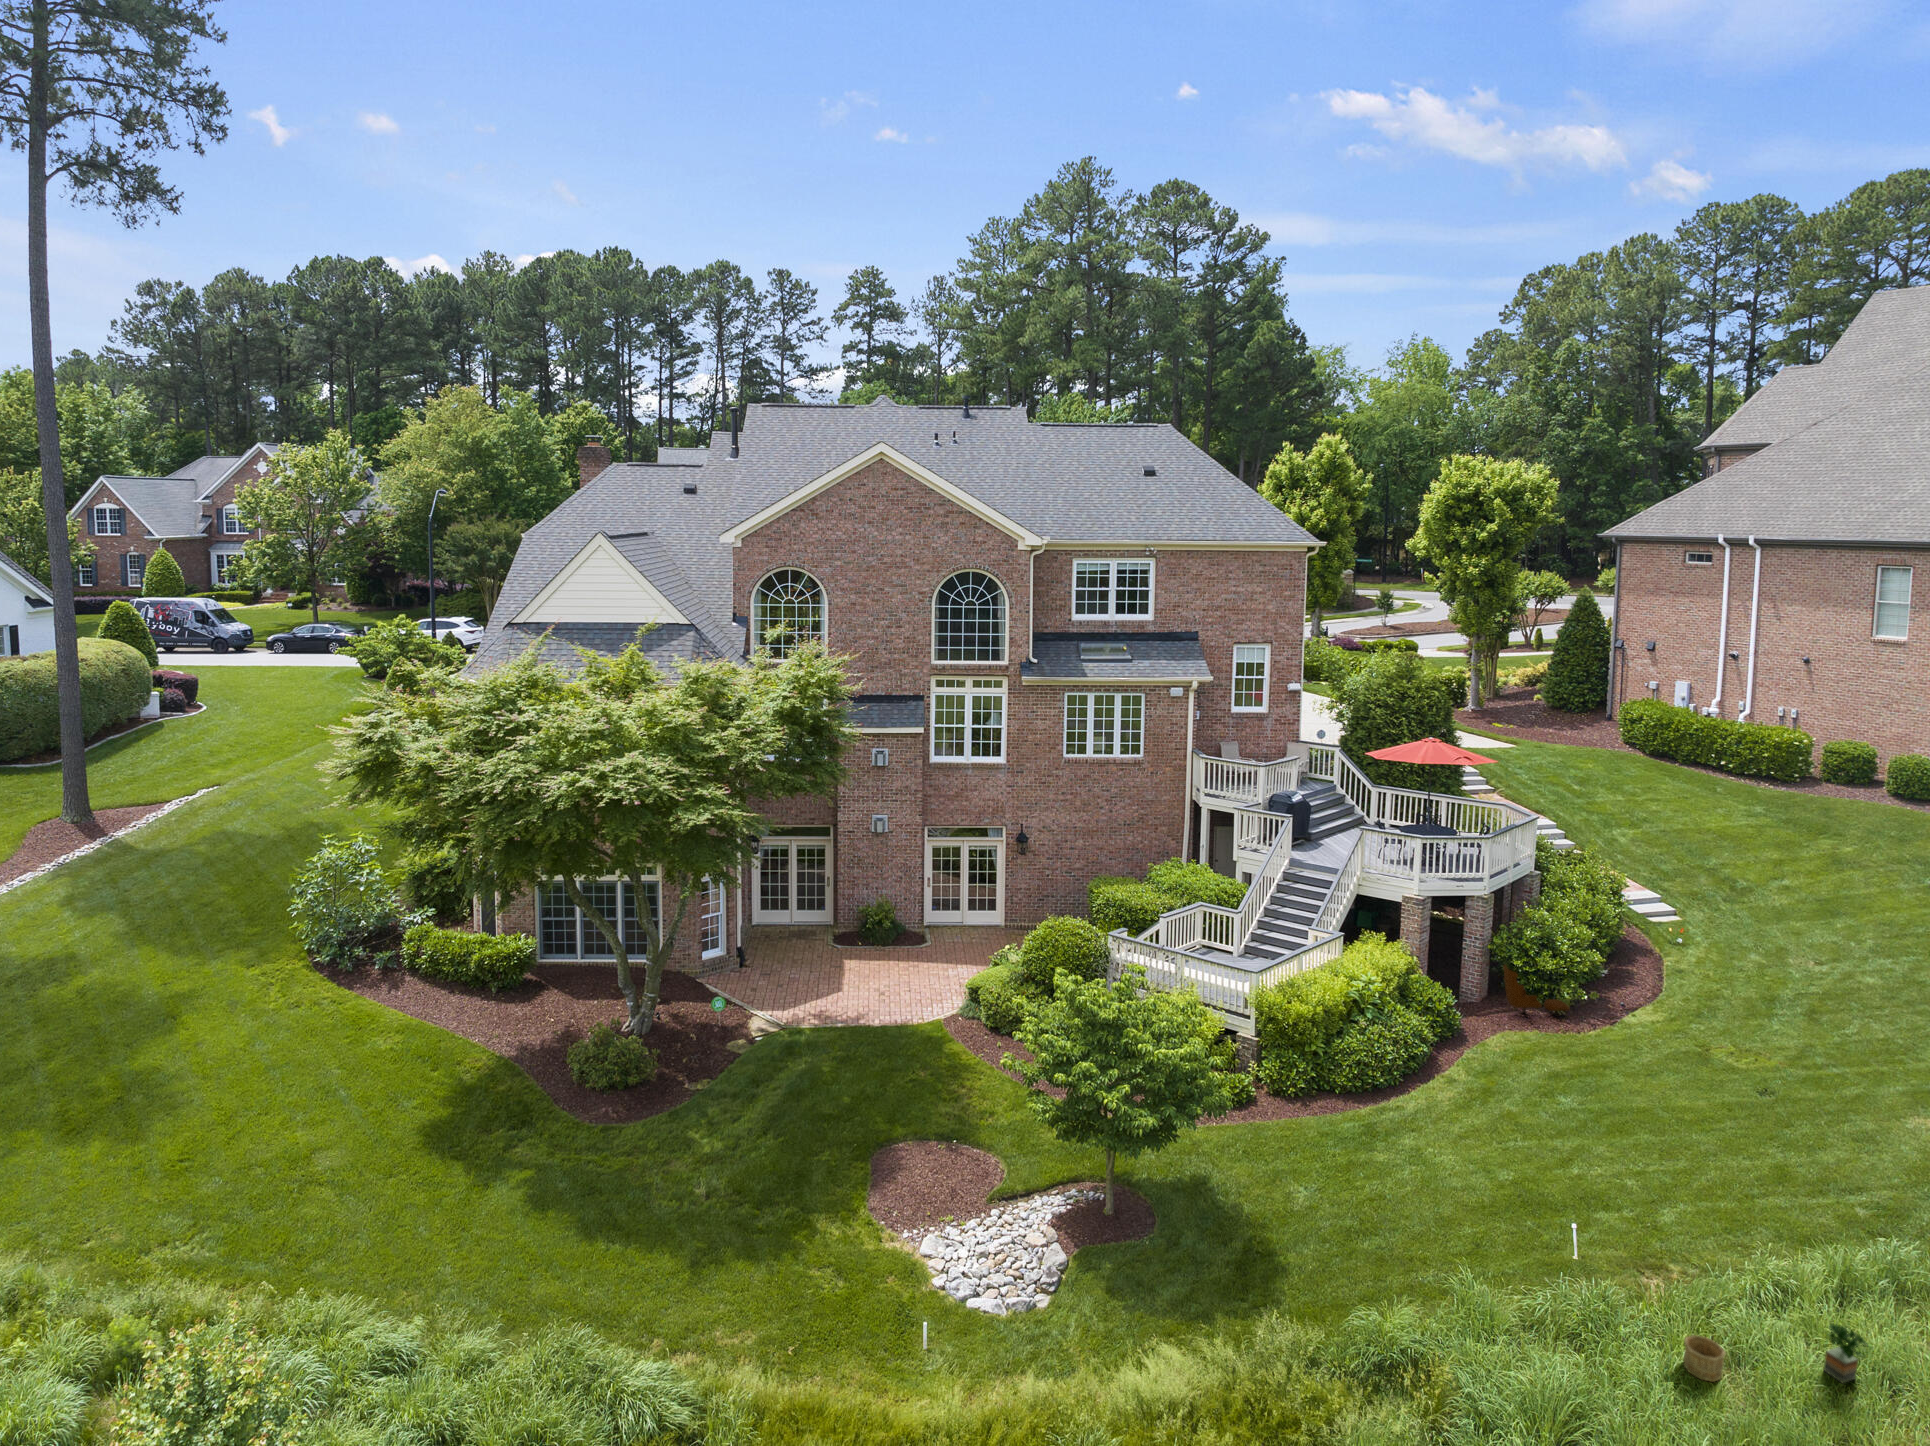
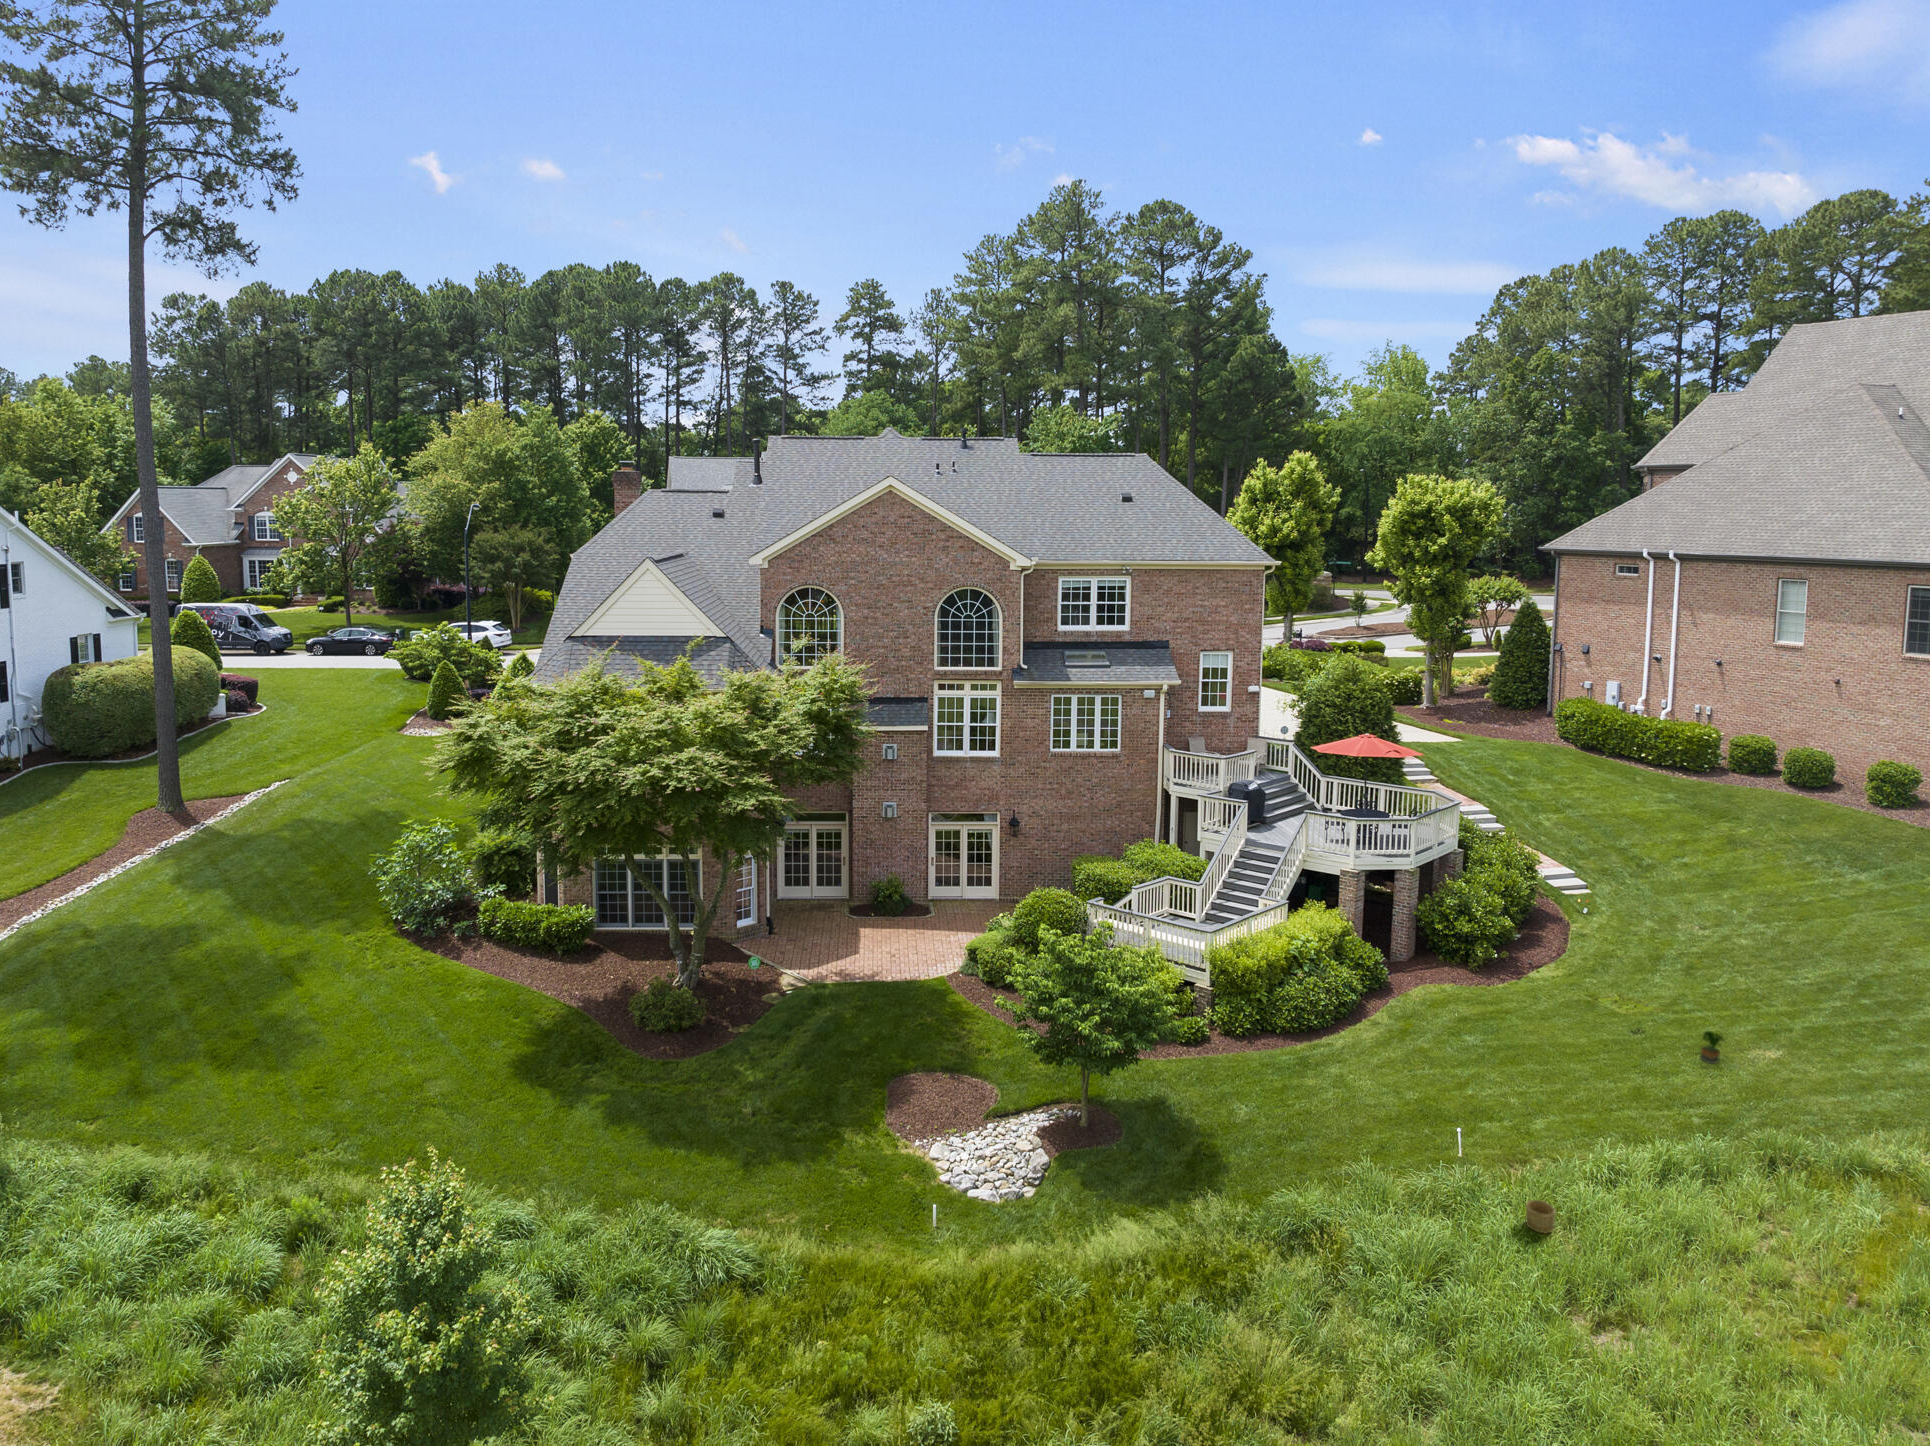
lounge chair: present [1503,965,1570,1022] -> none [1424,927,1480,978]
potted tree: present [1824,1324,1868,1383] -> present [1700,1031,1724,1064]

